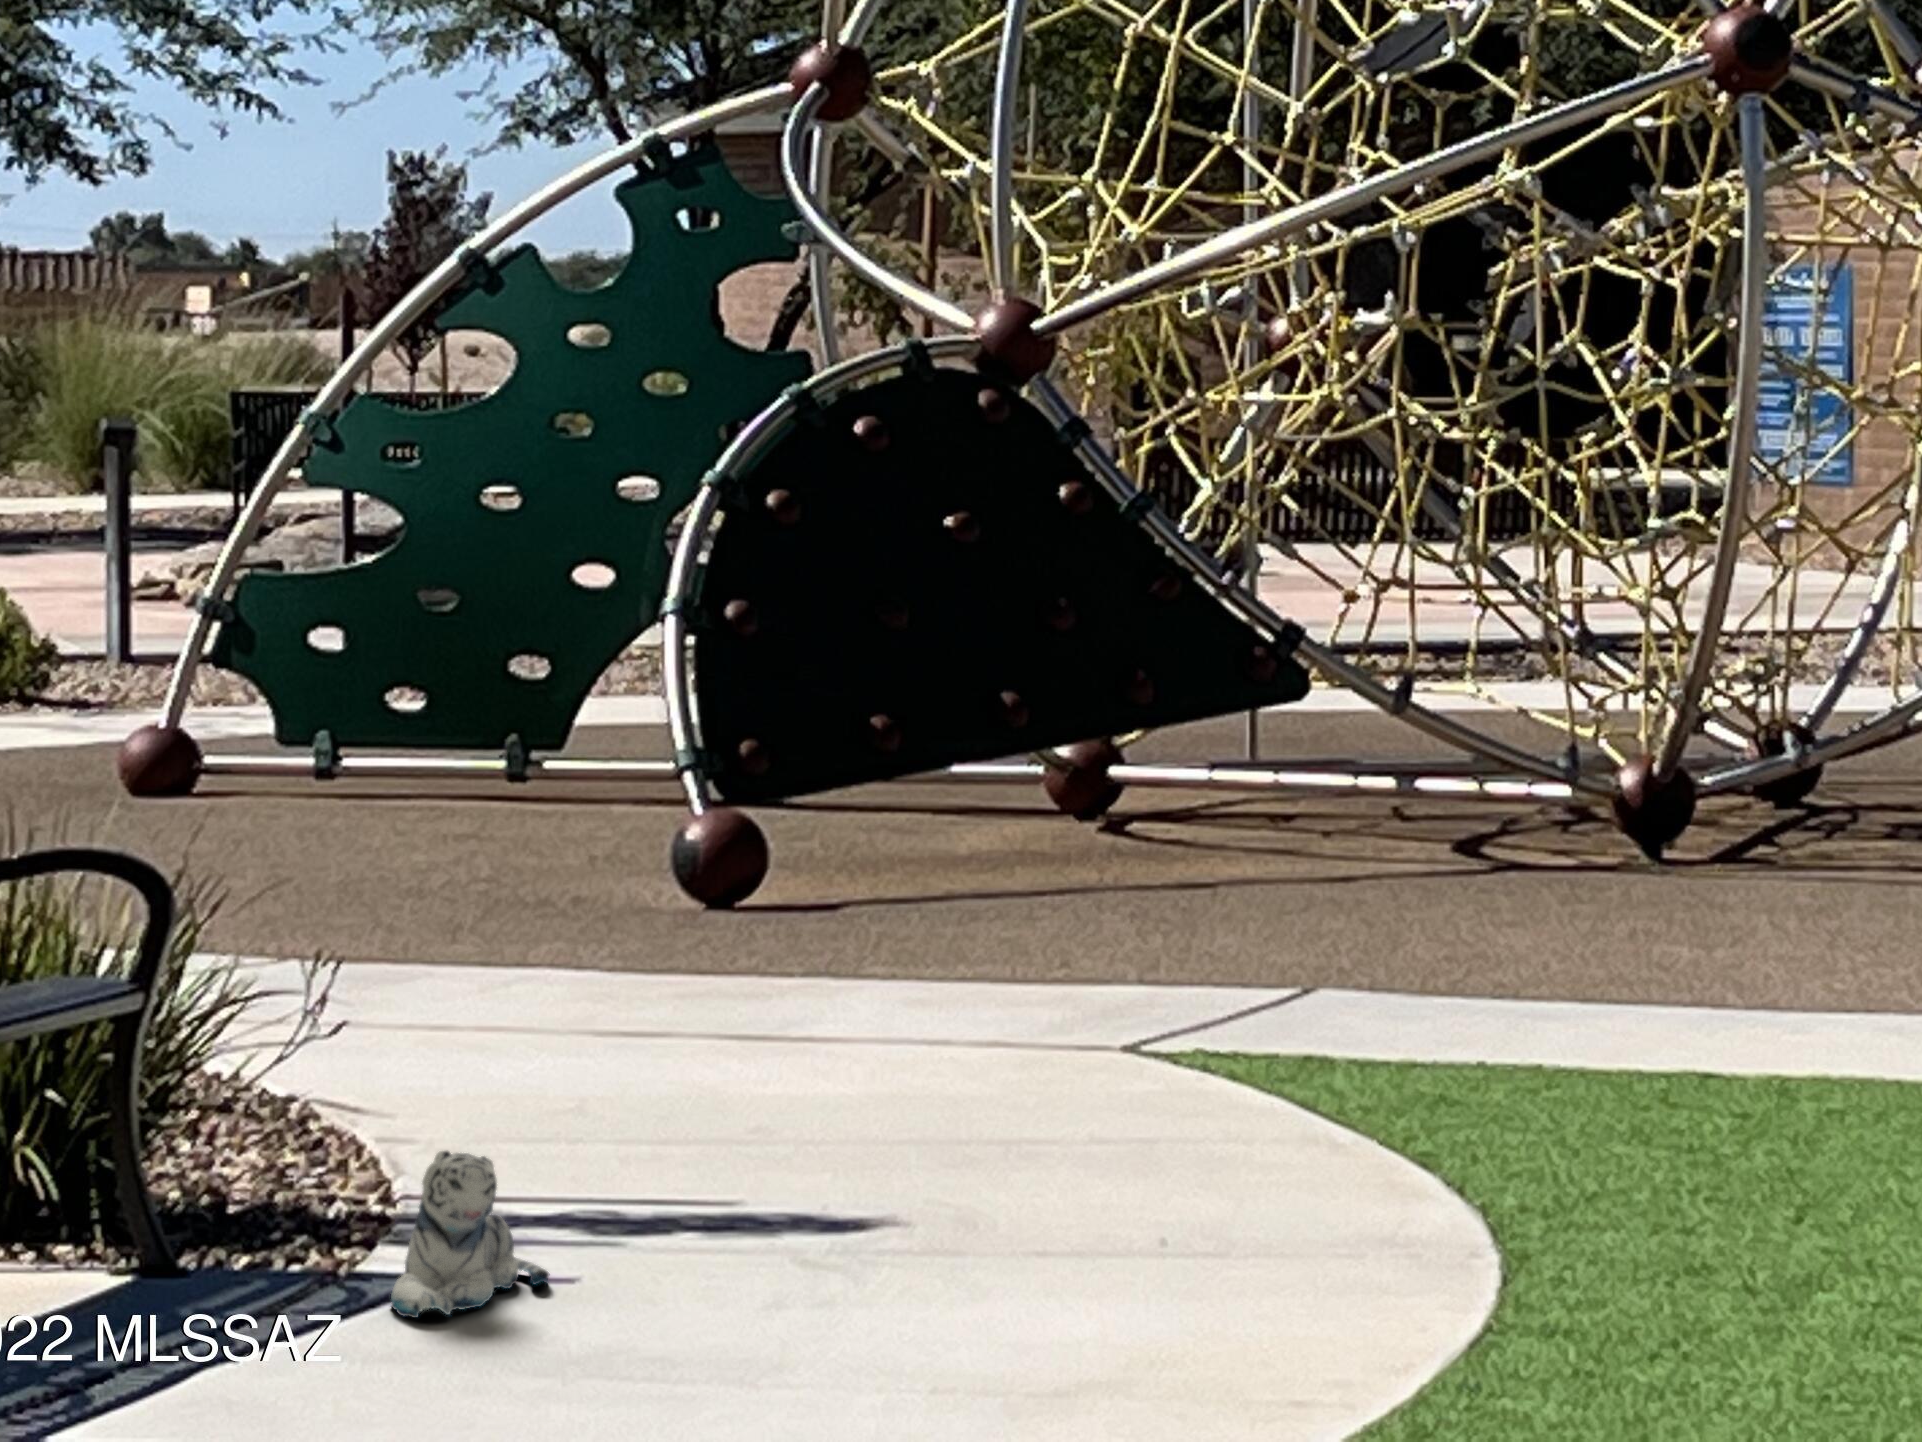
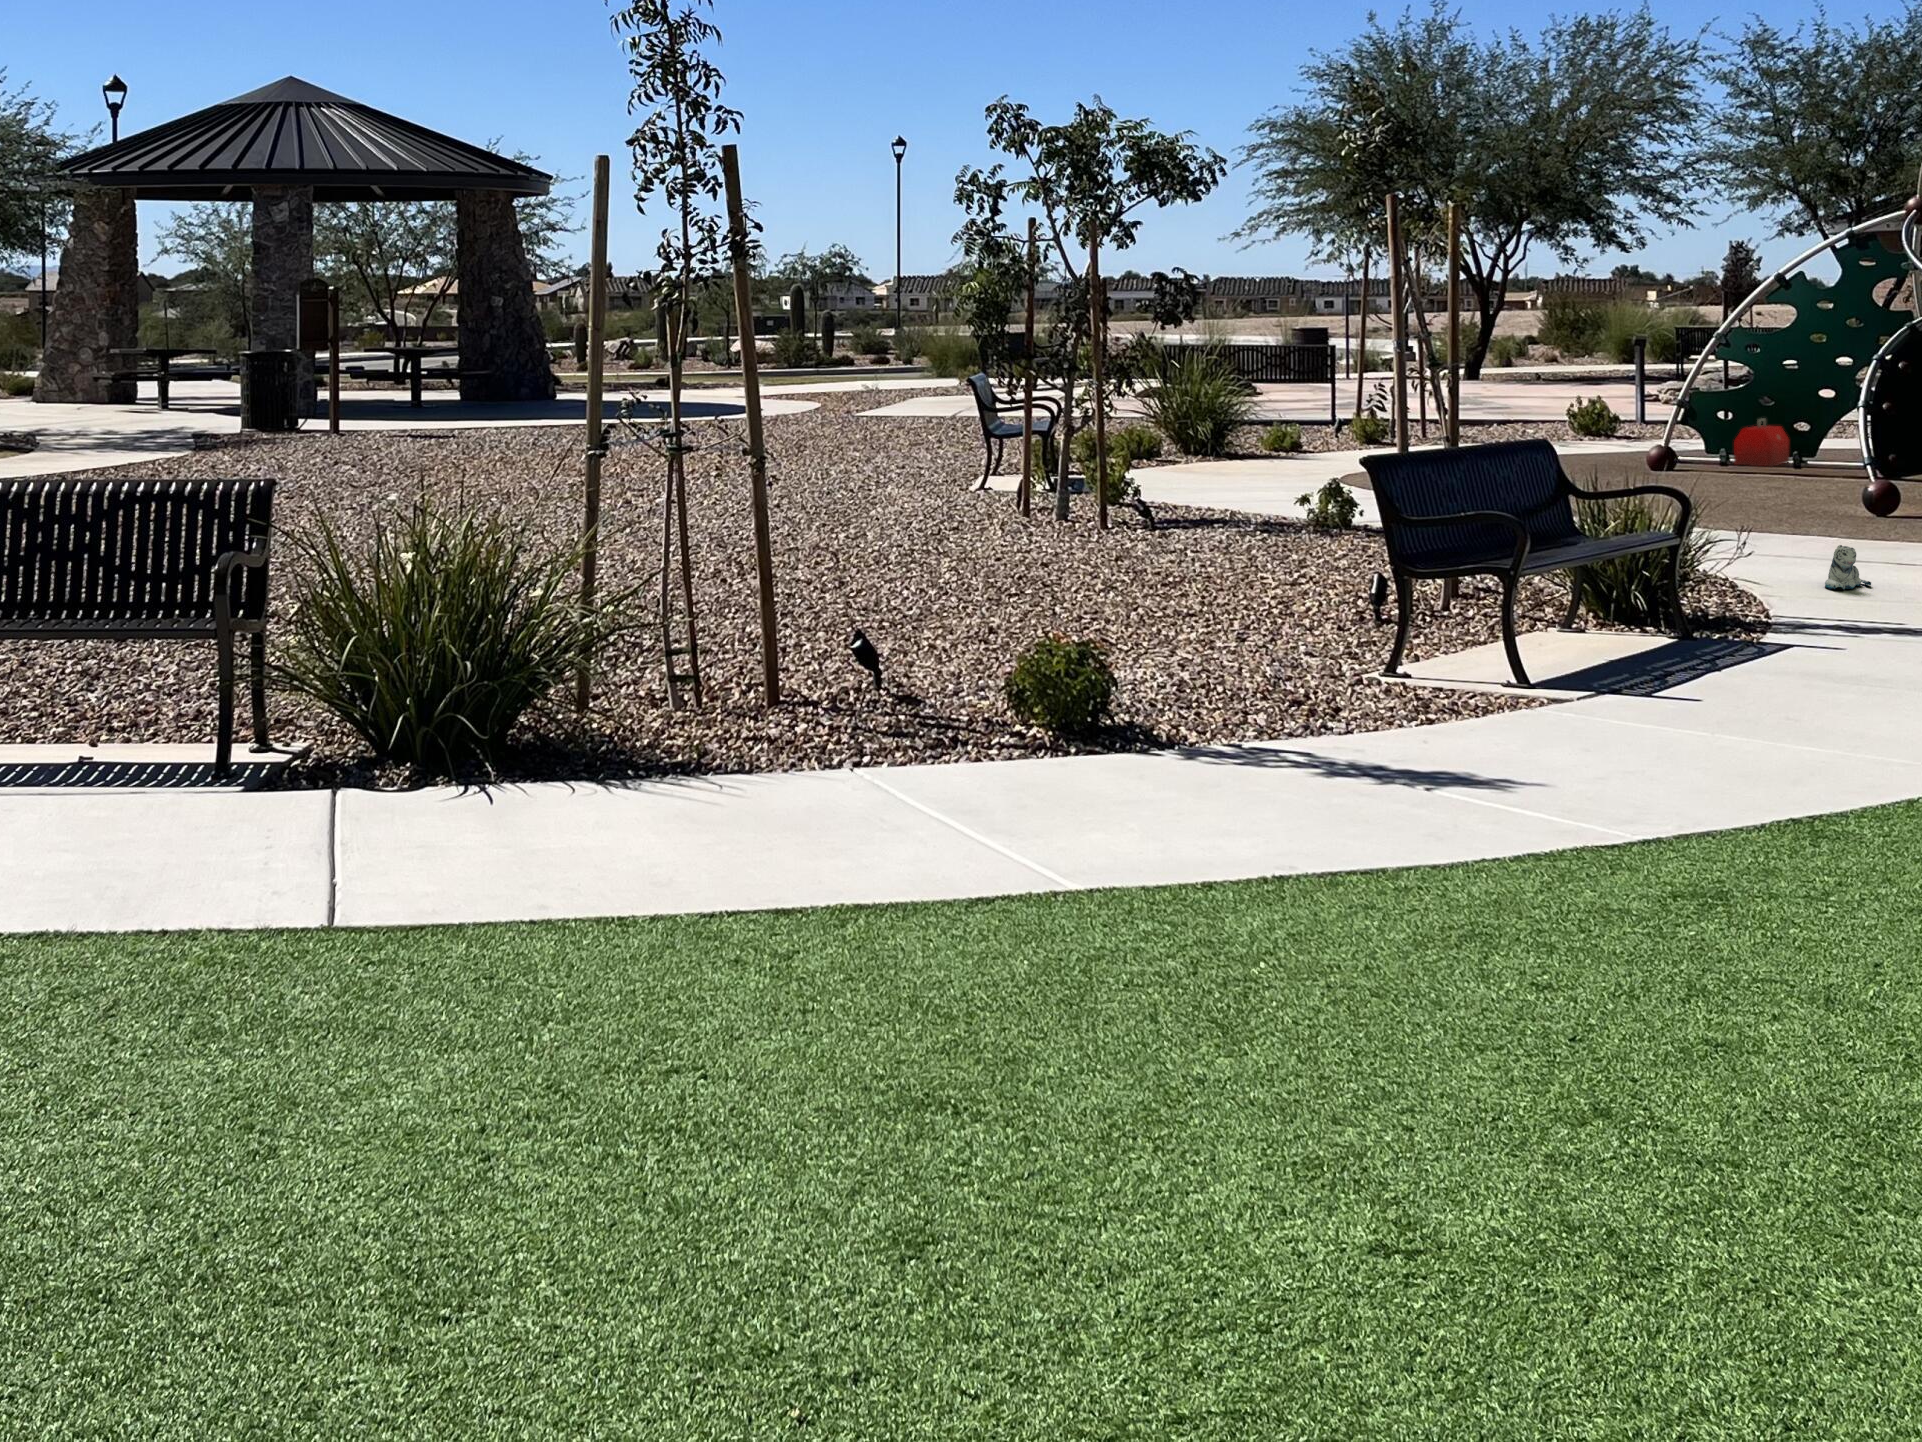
toolbox: none [384,657,534,791] -> present [1734,418,1789,466]

